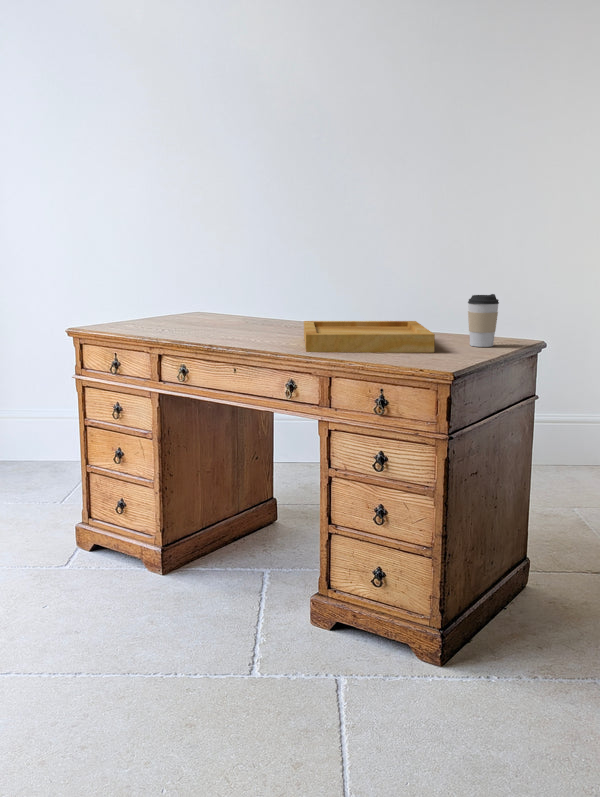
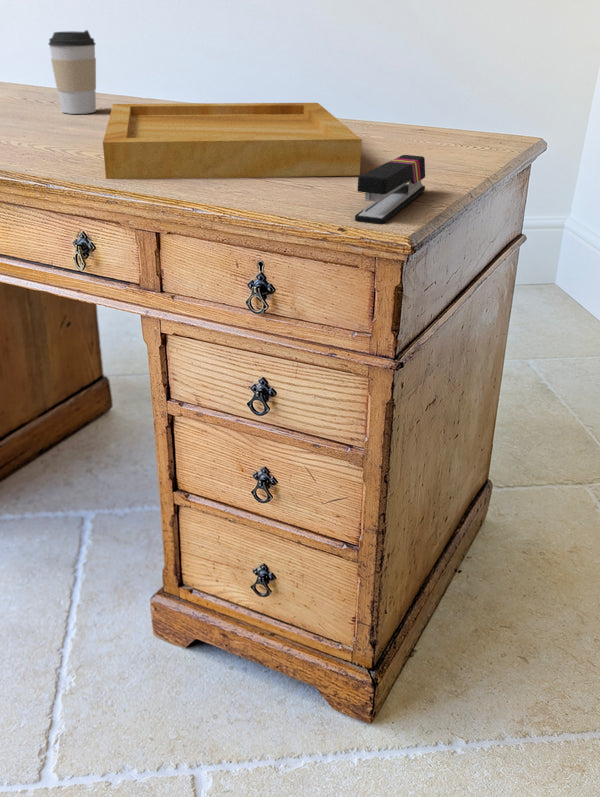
coffee cup: present [468,294,499,347] -> present [49,30,96,114]
stapler: none [427,340,465,366] -> present [355,155,425,224]

